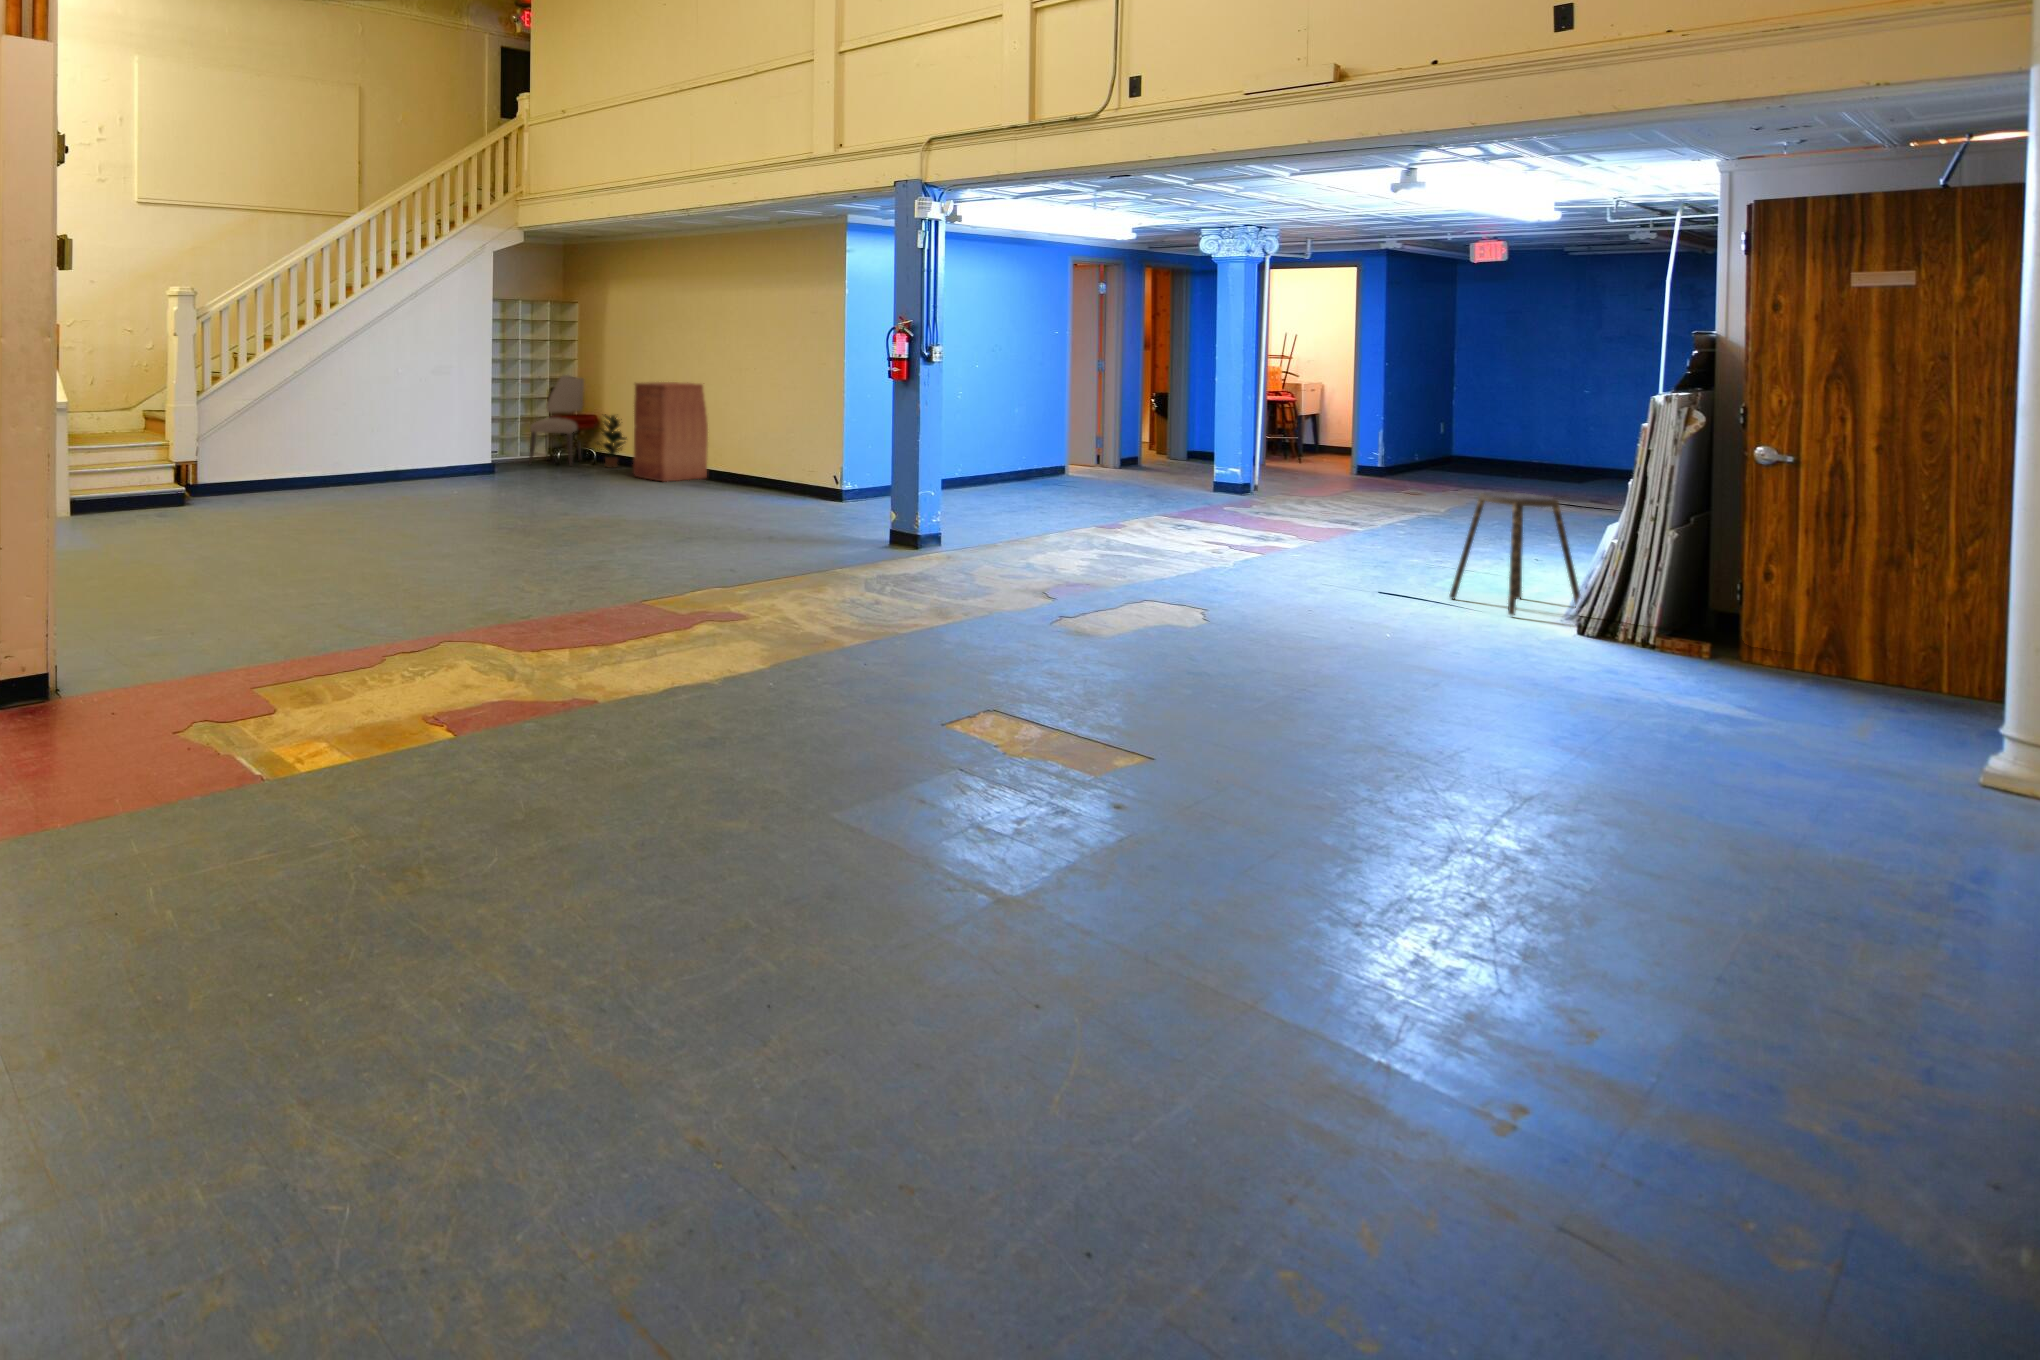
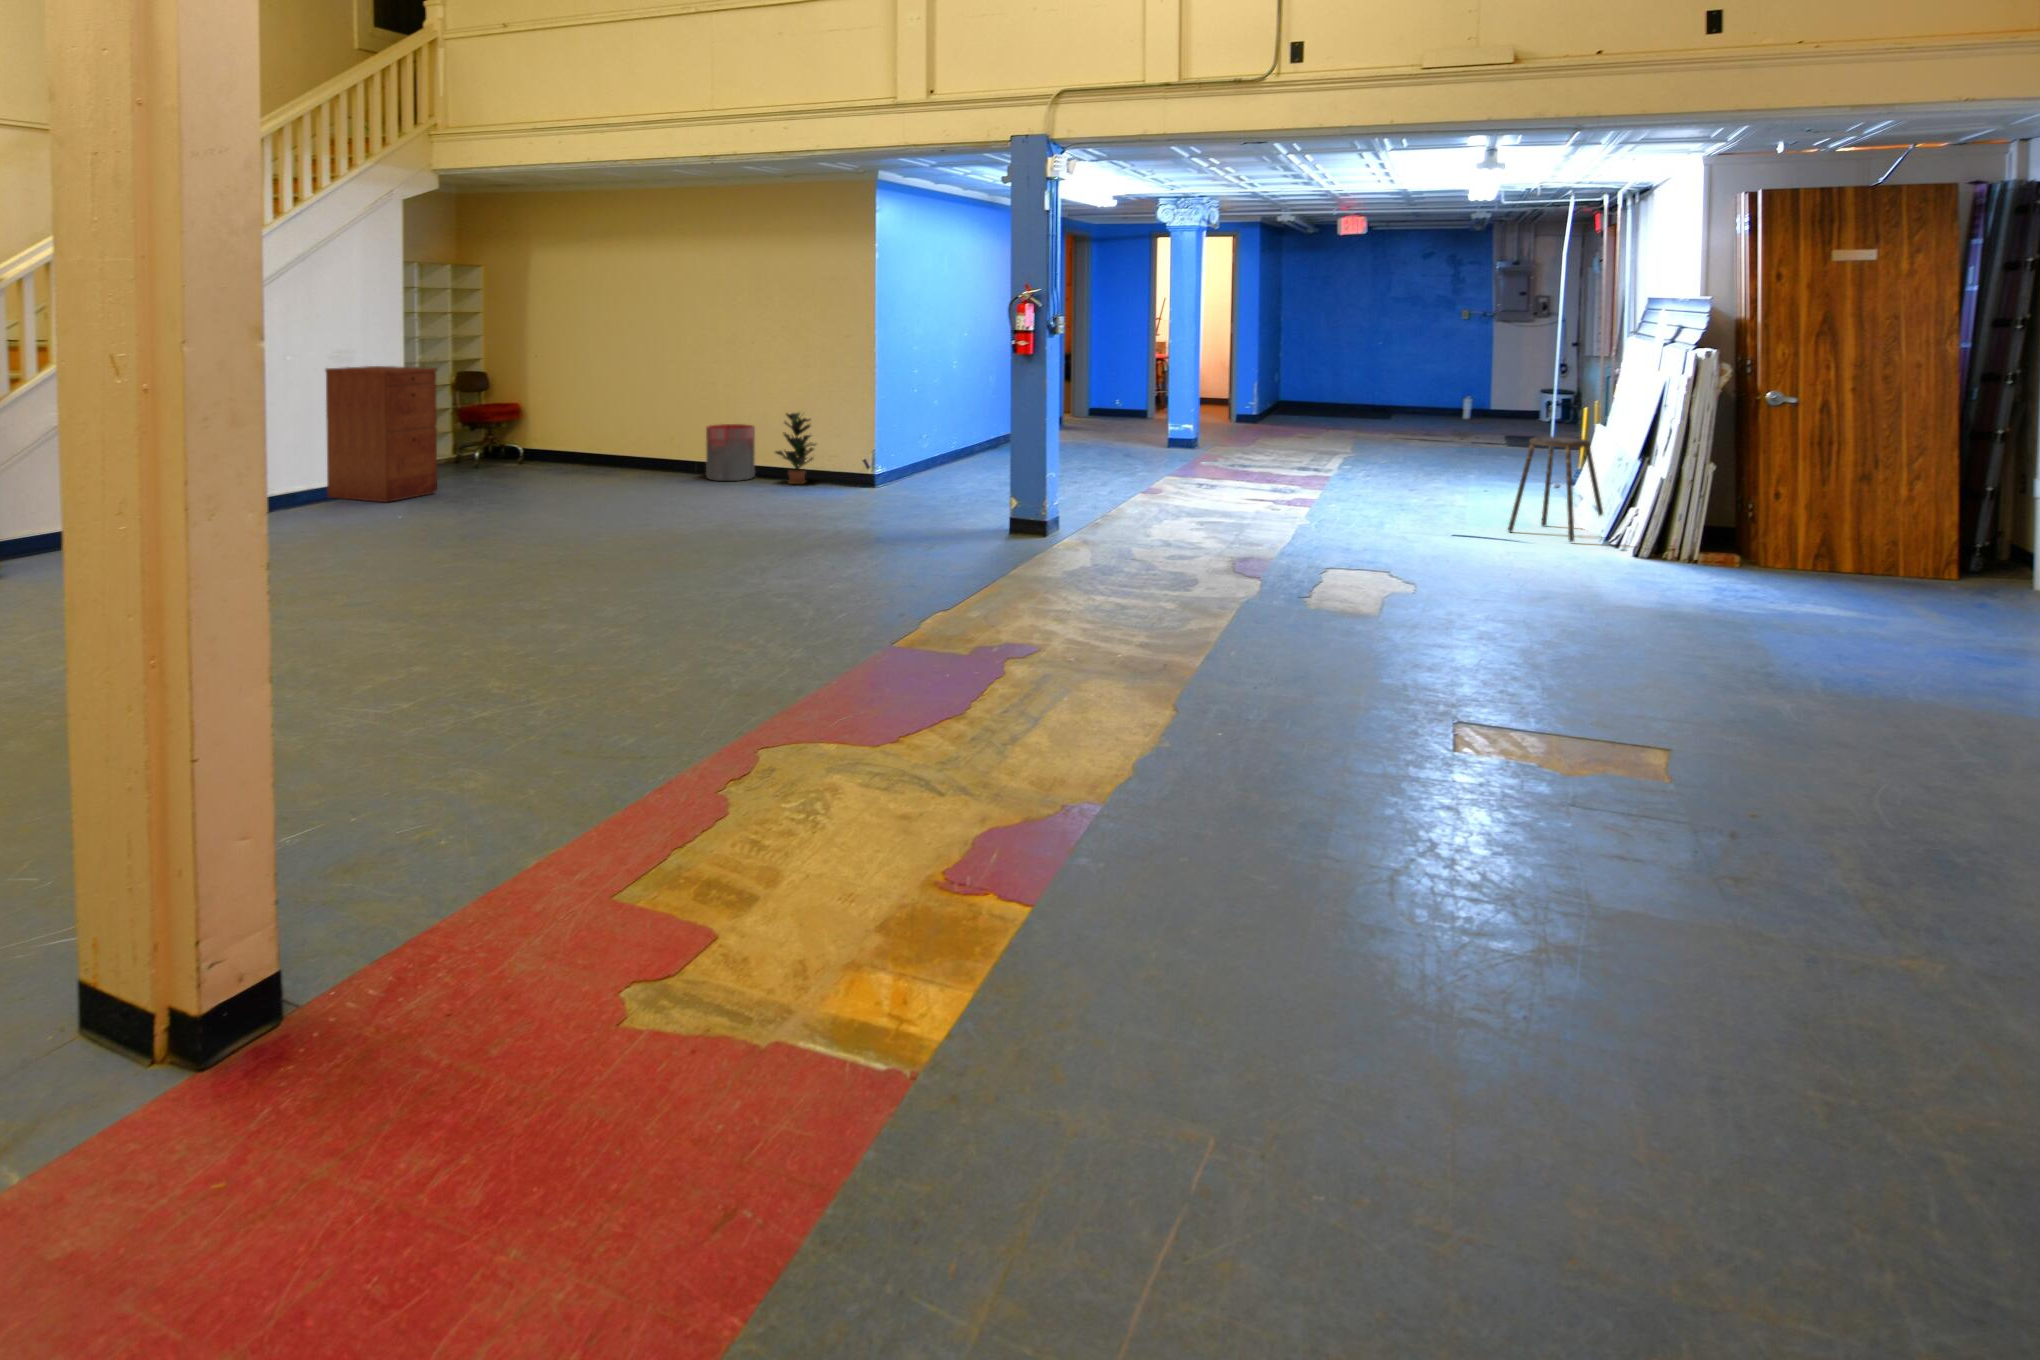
chair: present [529,375,584,465] -> none [439,355,500,471]
filing cabinet: present [633,382,708,482] -> present [325,366,437,502]
potted plant: present [598,414,627,468] -> present [776,412,816,484]
trash can: none [709,439,751,488] -> present [706,424,755,481]

